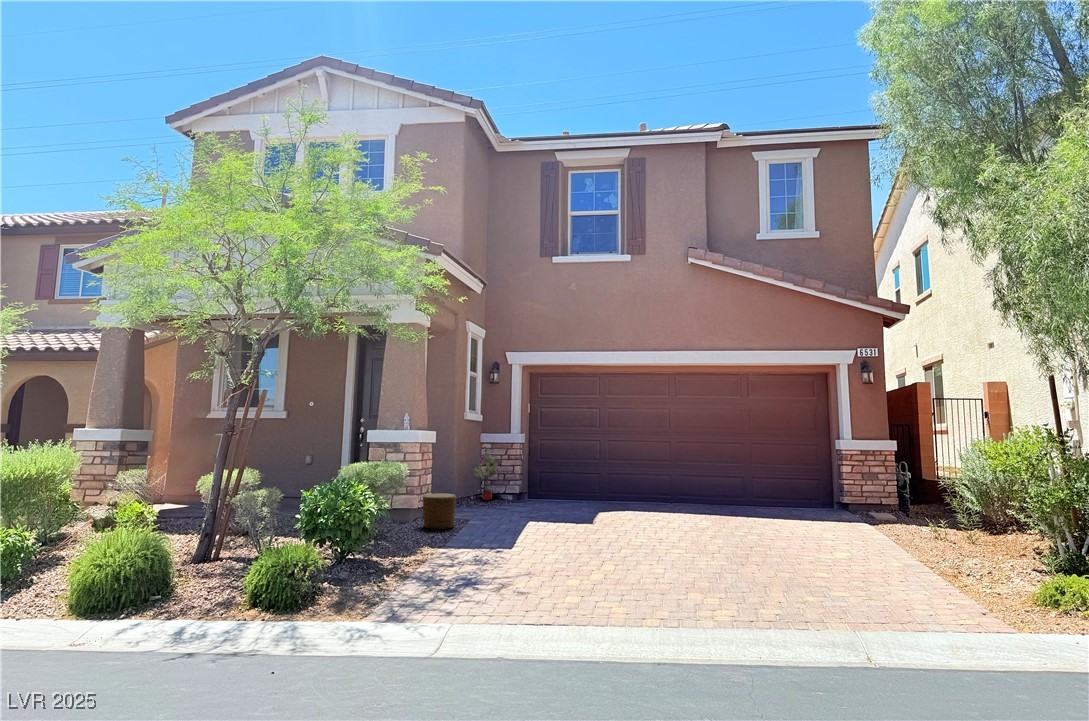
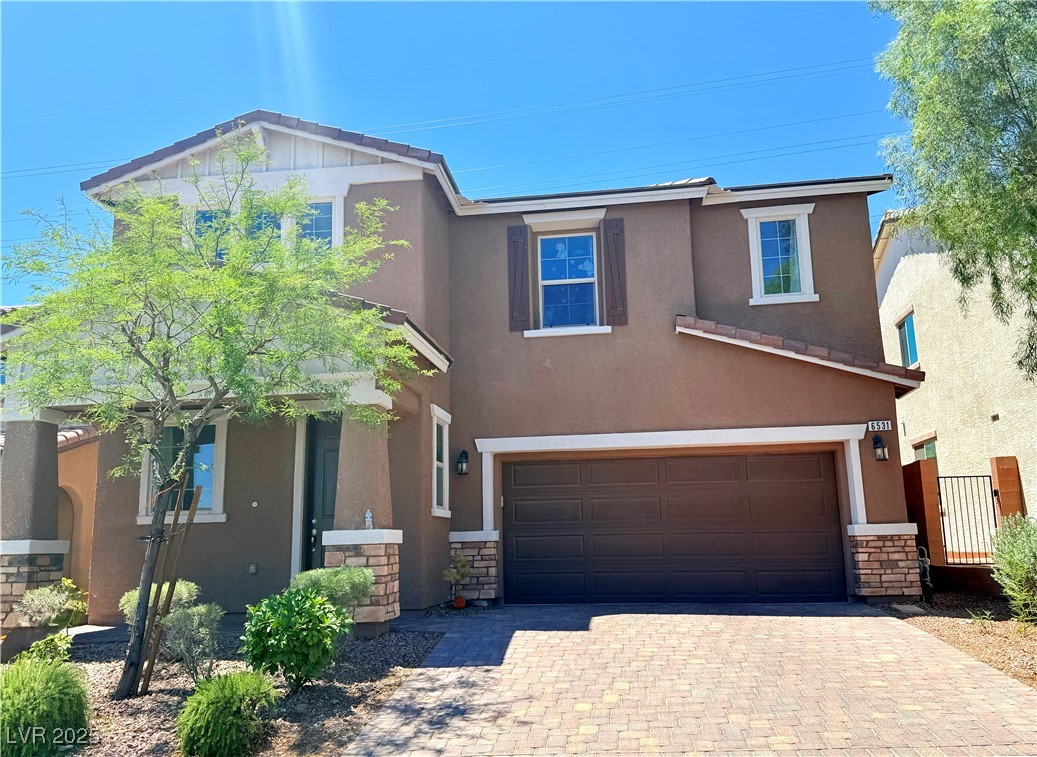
woven basket: present [423,493,456,529] -> none [389,601,429,645]

